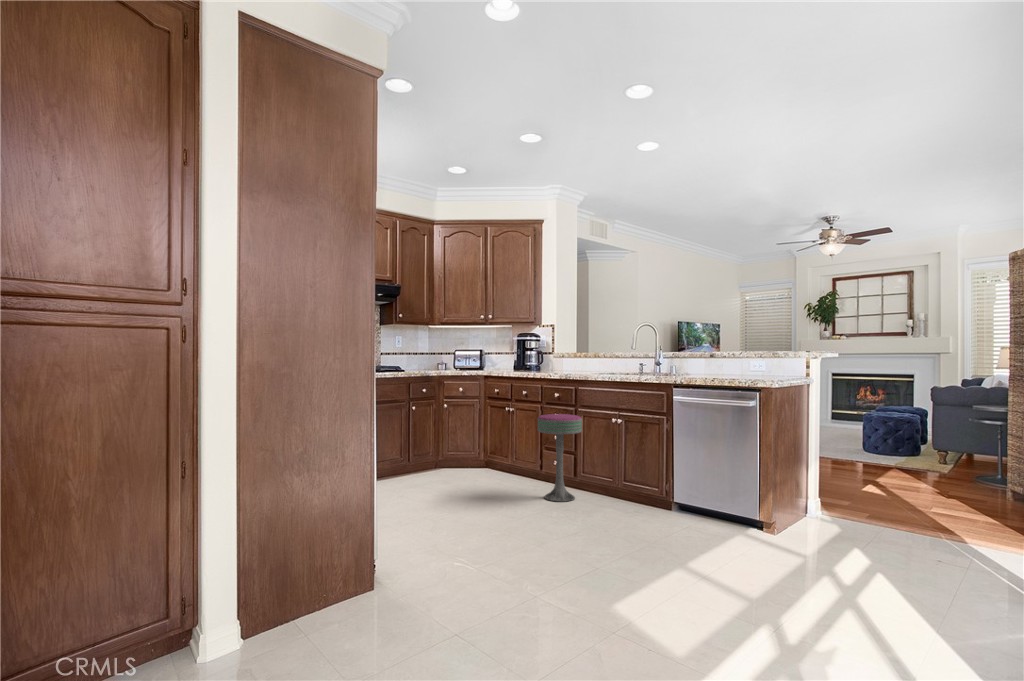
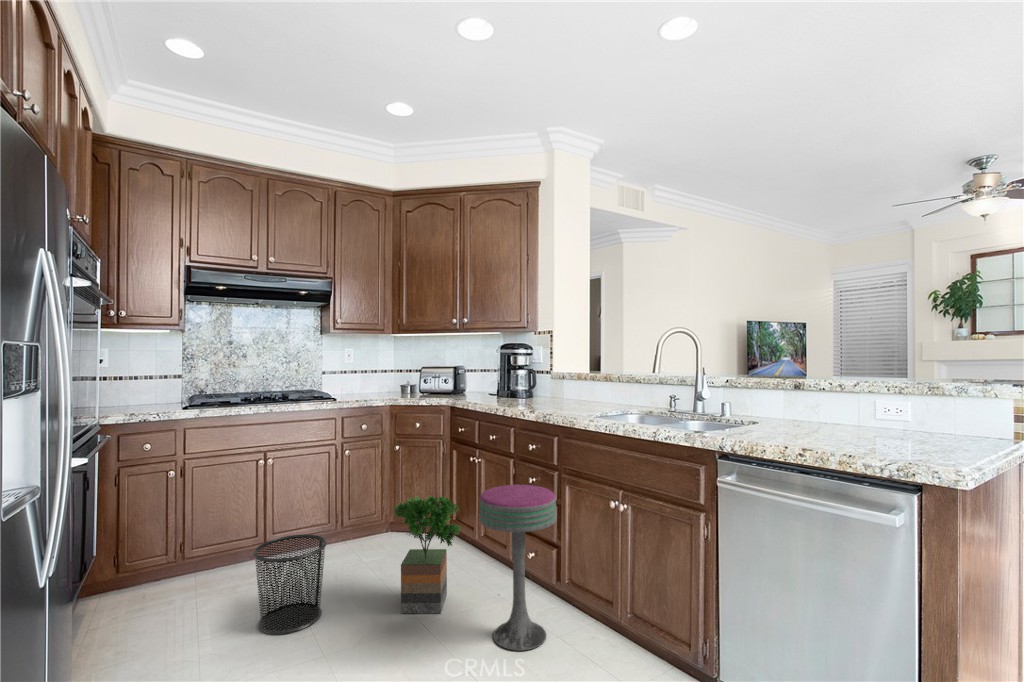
potted tree: none [473,424,518,493] -> present [394,496,461,613]
trash can: none [395,449,438,502] -> present [253,534,327,634]

